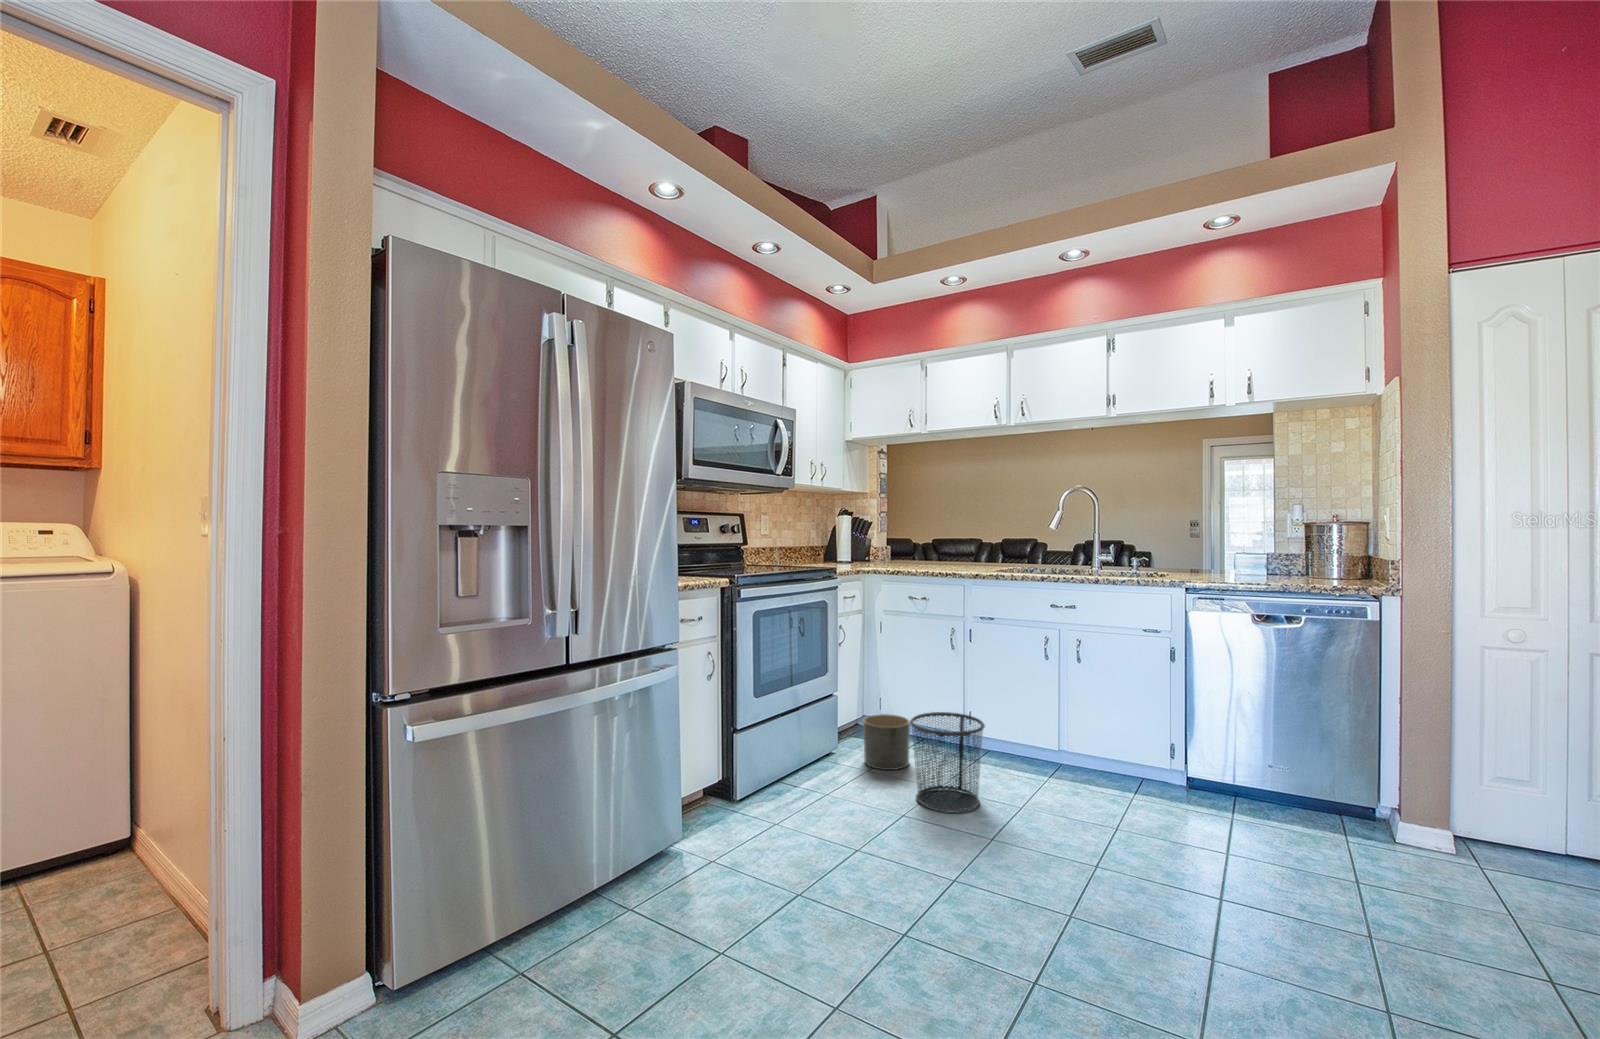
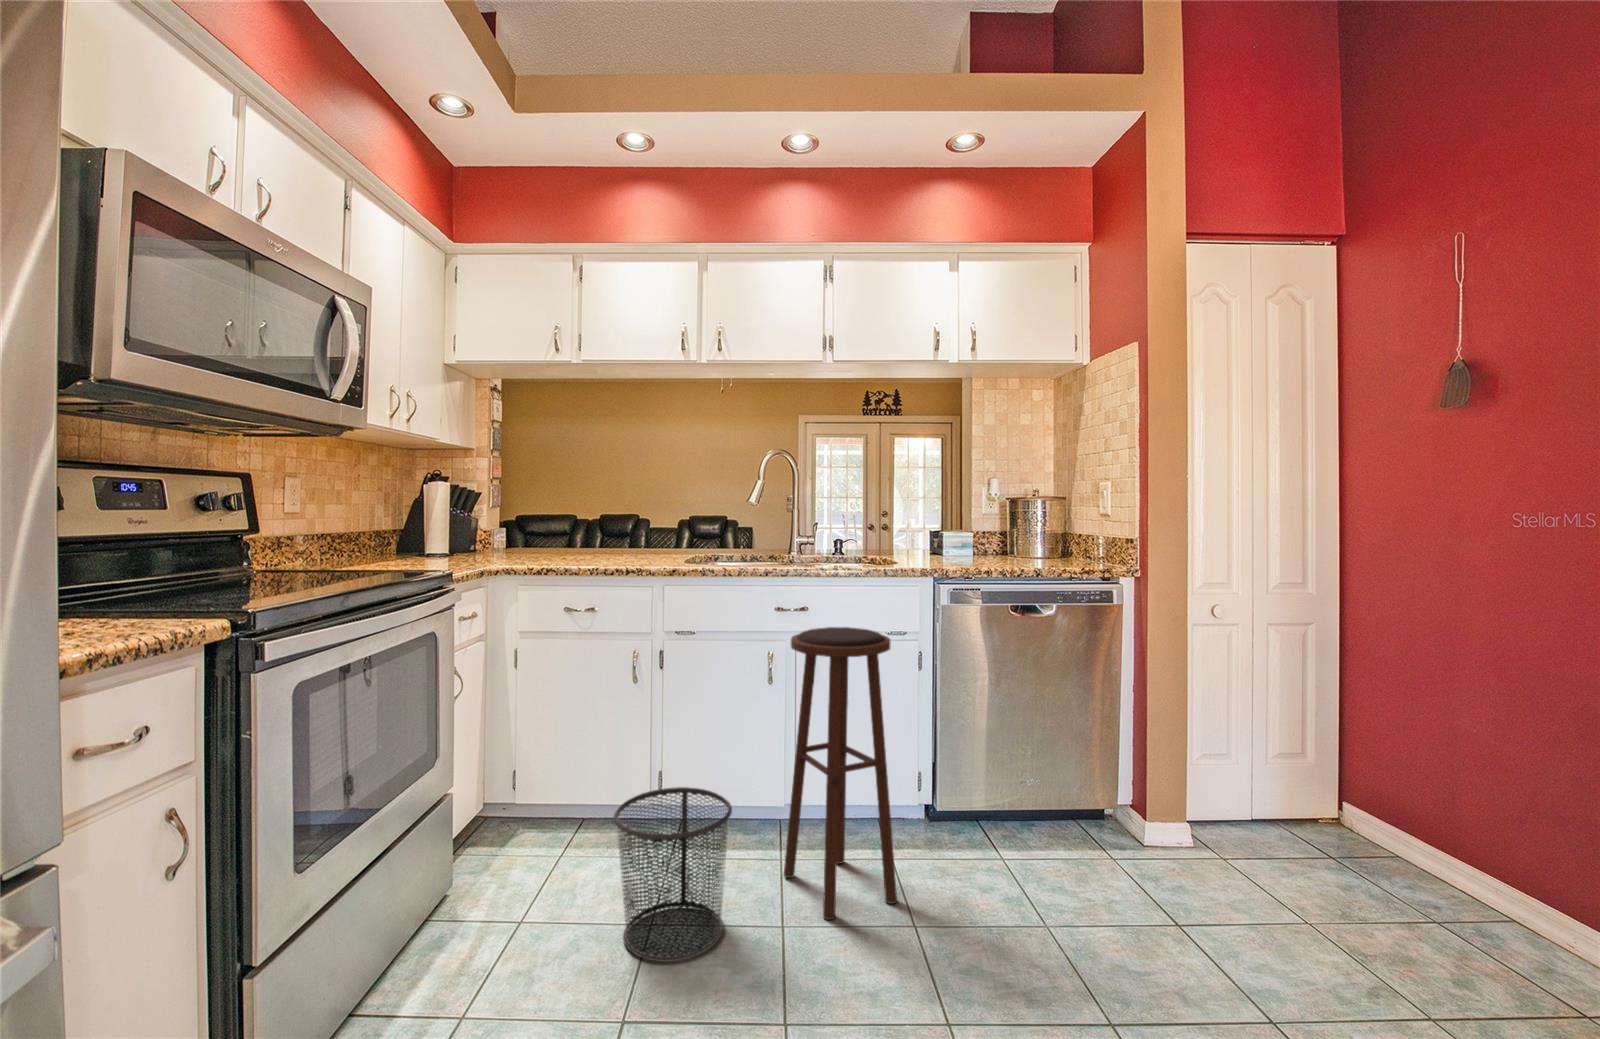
stool: none [1032,618,1113,822] -> present [784,627,897,920]
planter: present [863,714,910,770] -> none [506,797,584,897]

